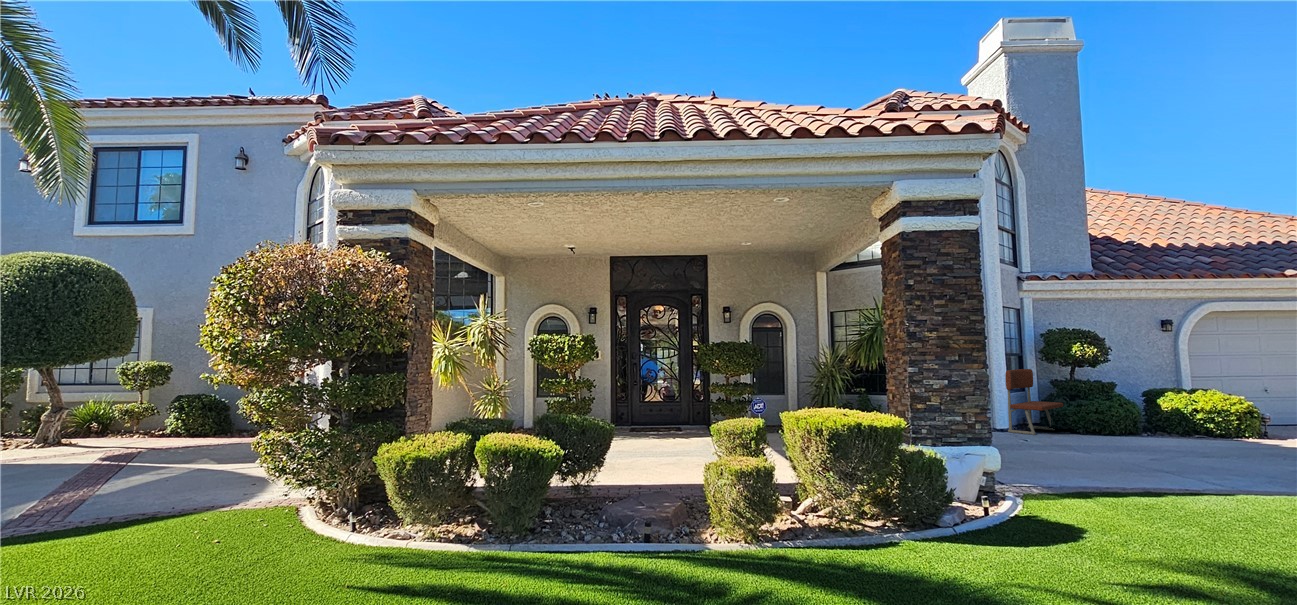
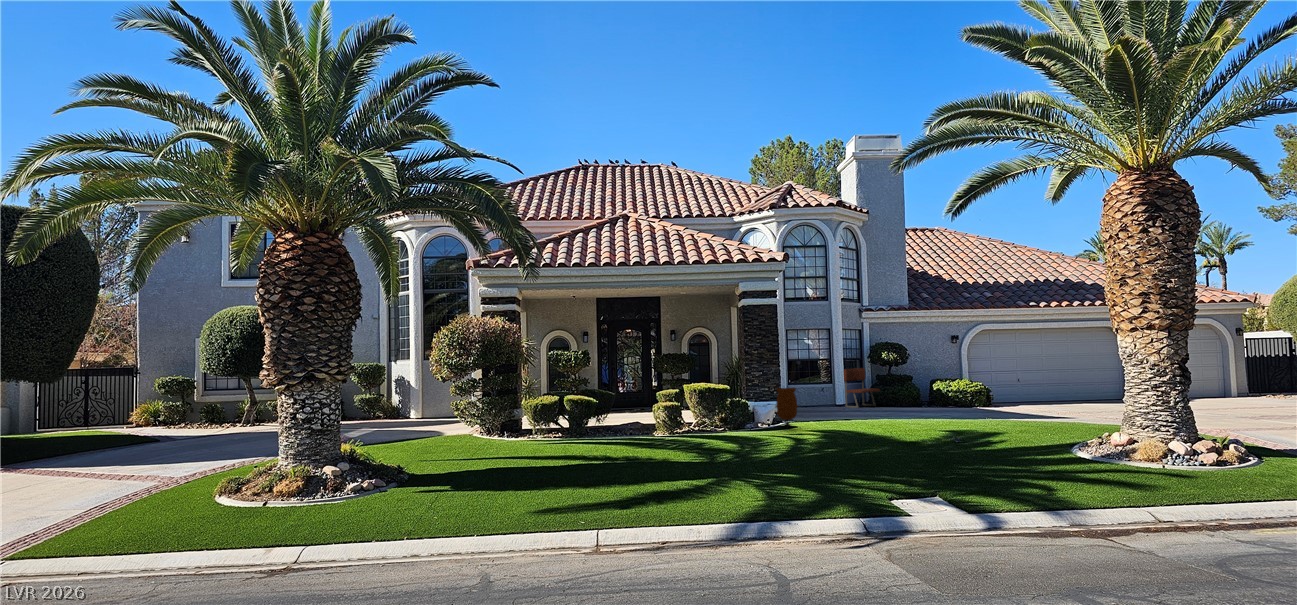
lounge chair: none [992,424,1074,534] -> present [776,388,798,429]

